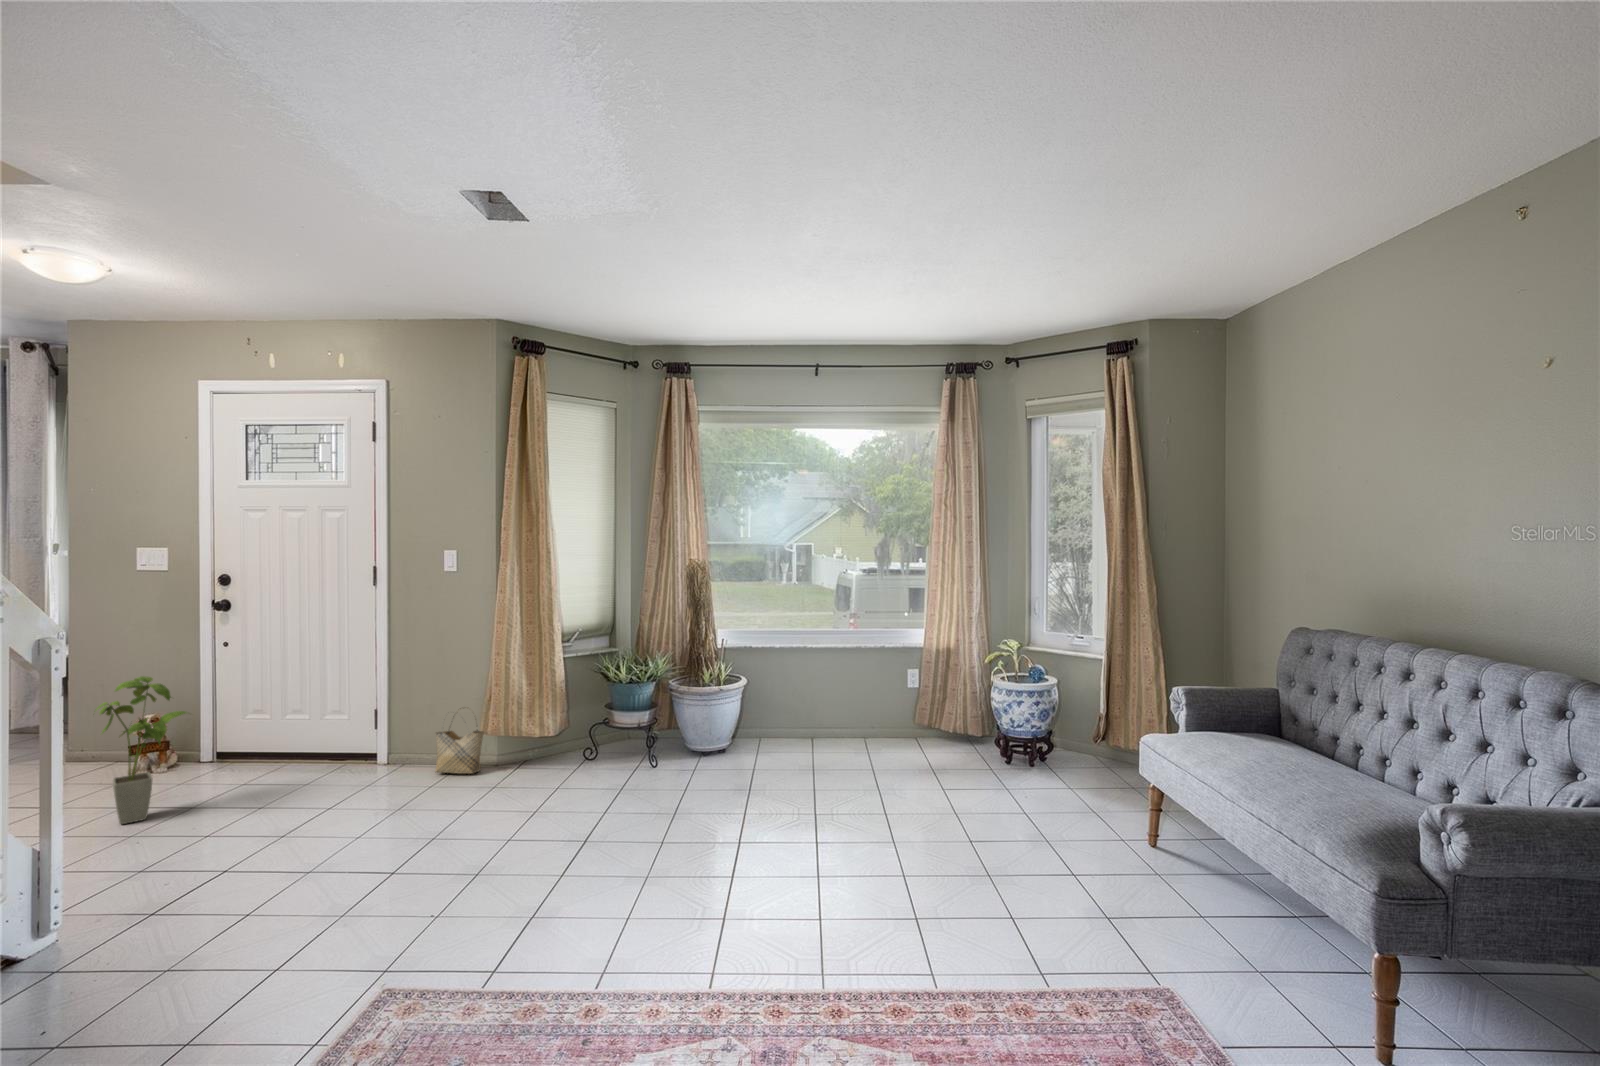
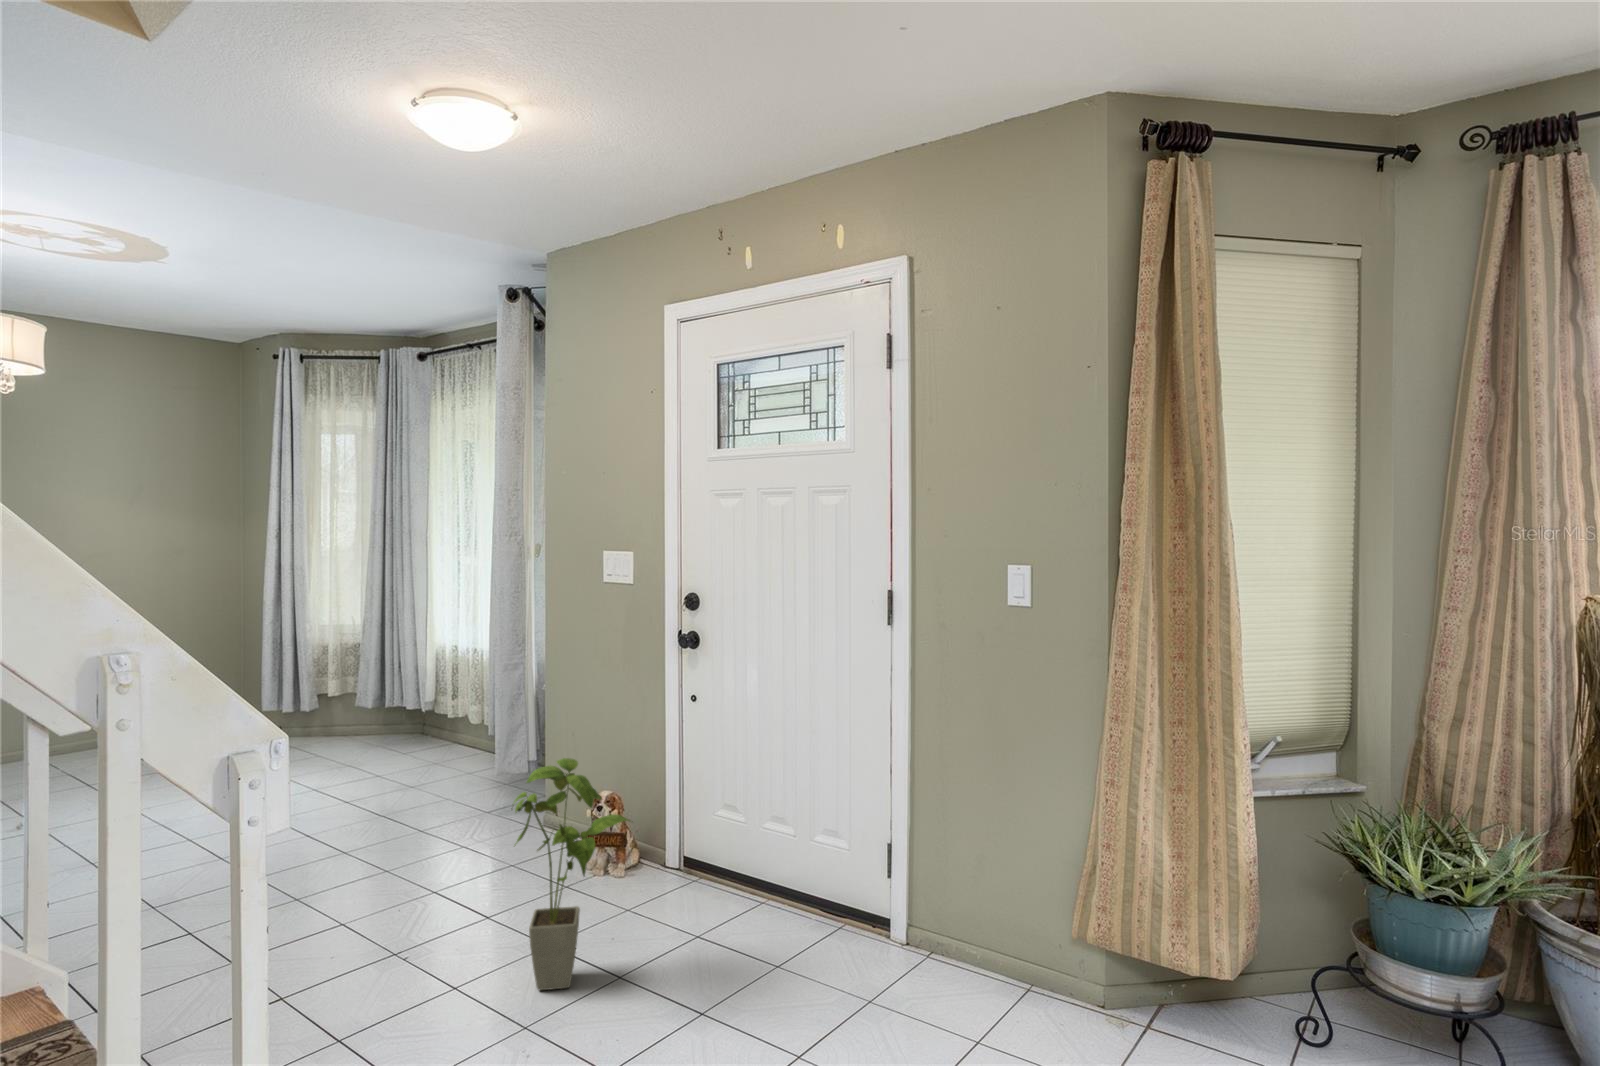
woven basket: present [435,717,483,774] -> none [992,878,1086,1027]

